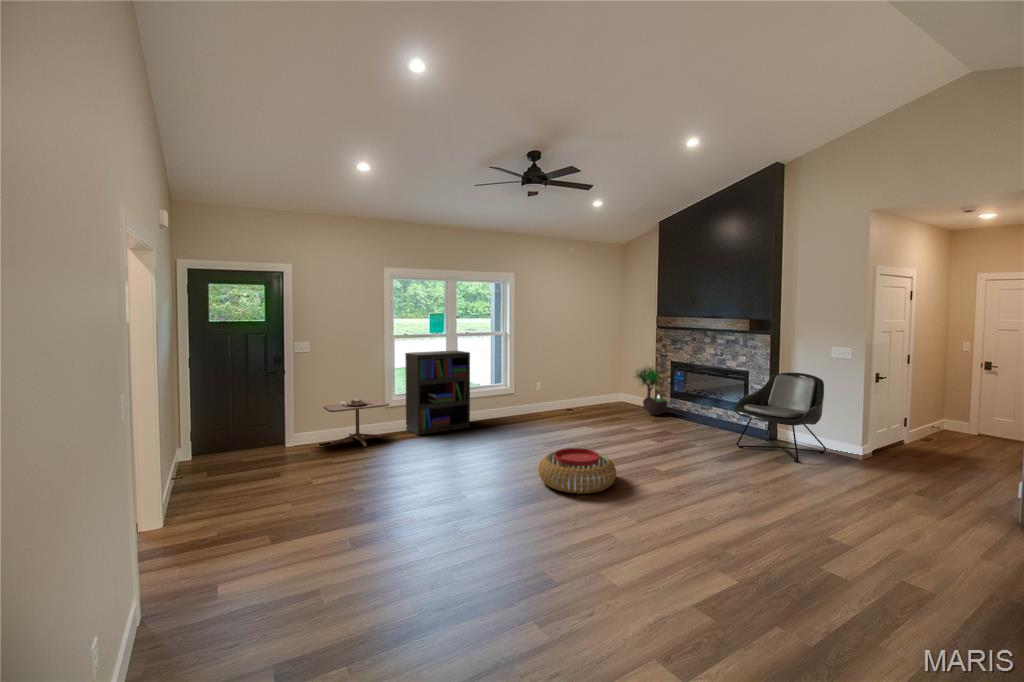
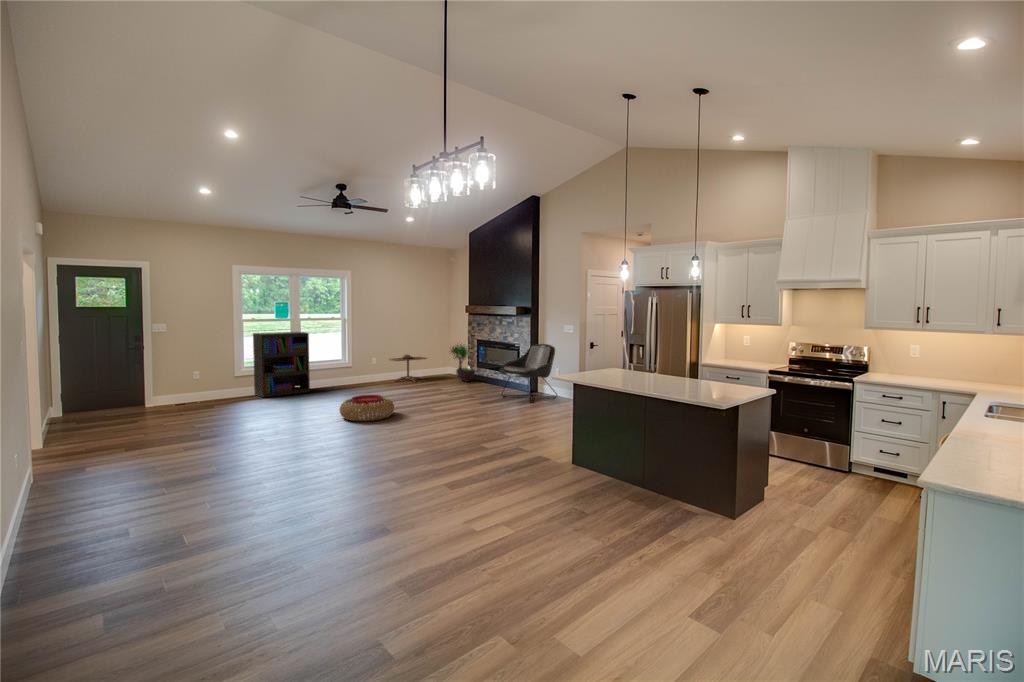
side table: present [324,398,390,447] -> present [389,354,427,382]

